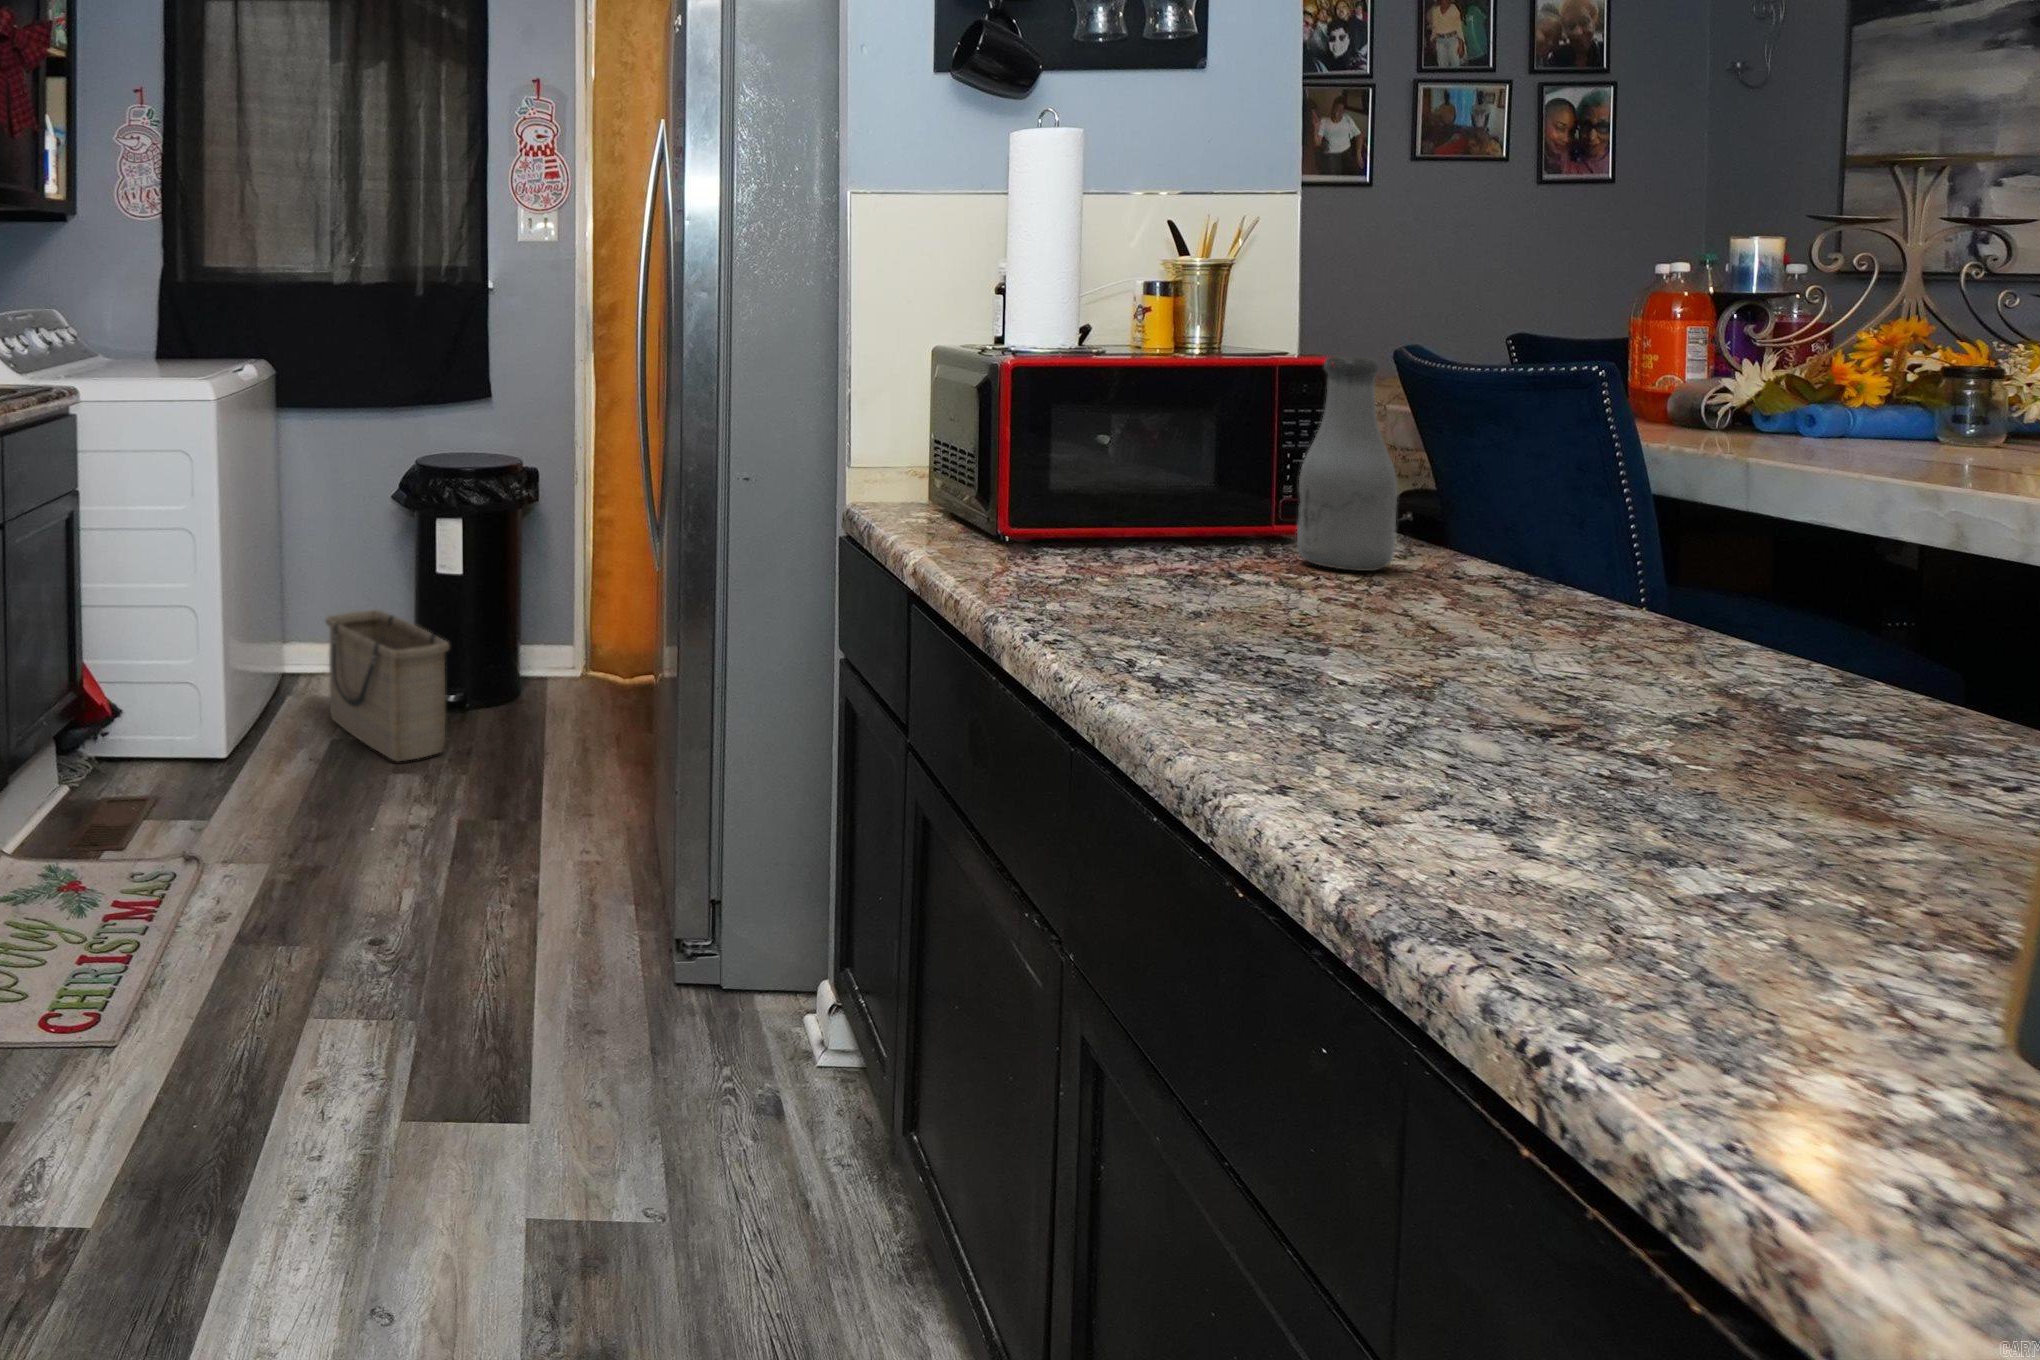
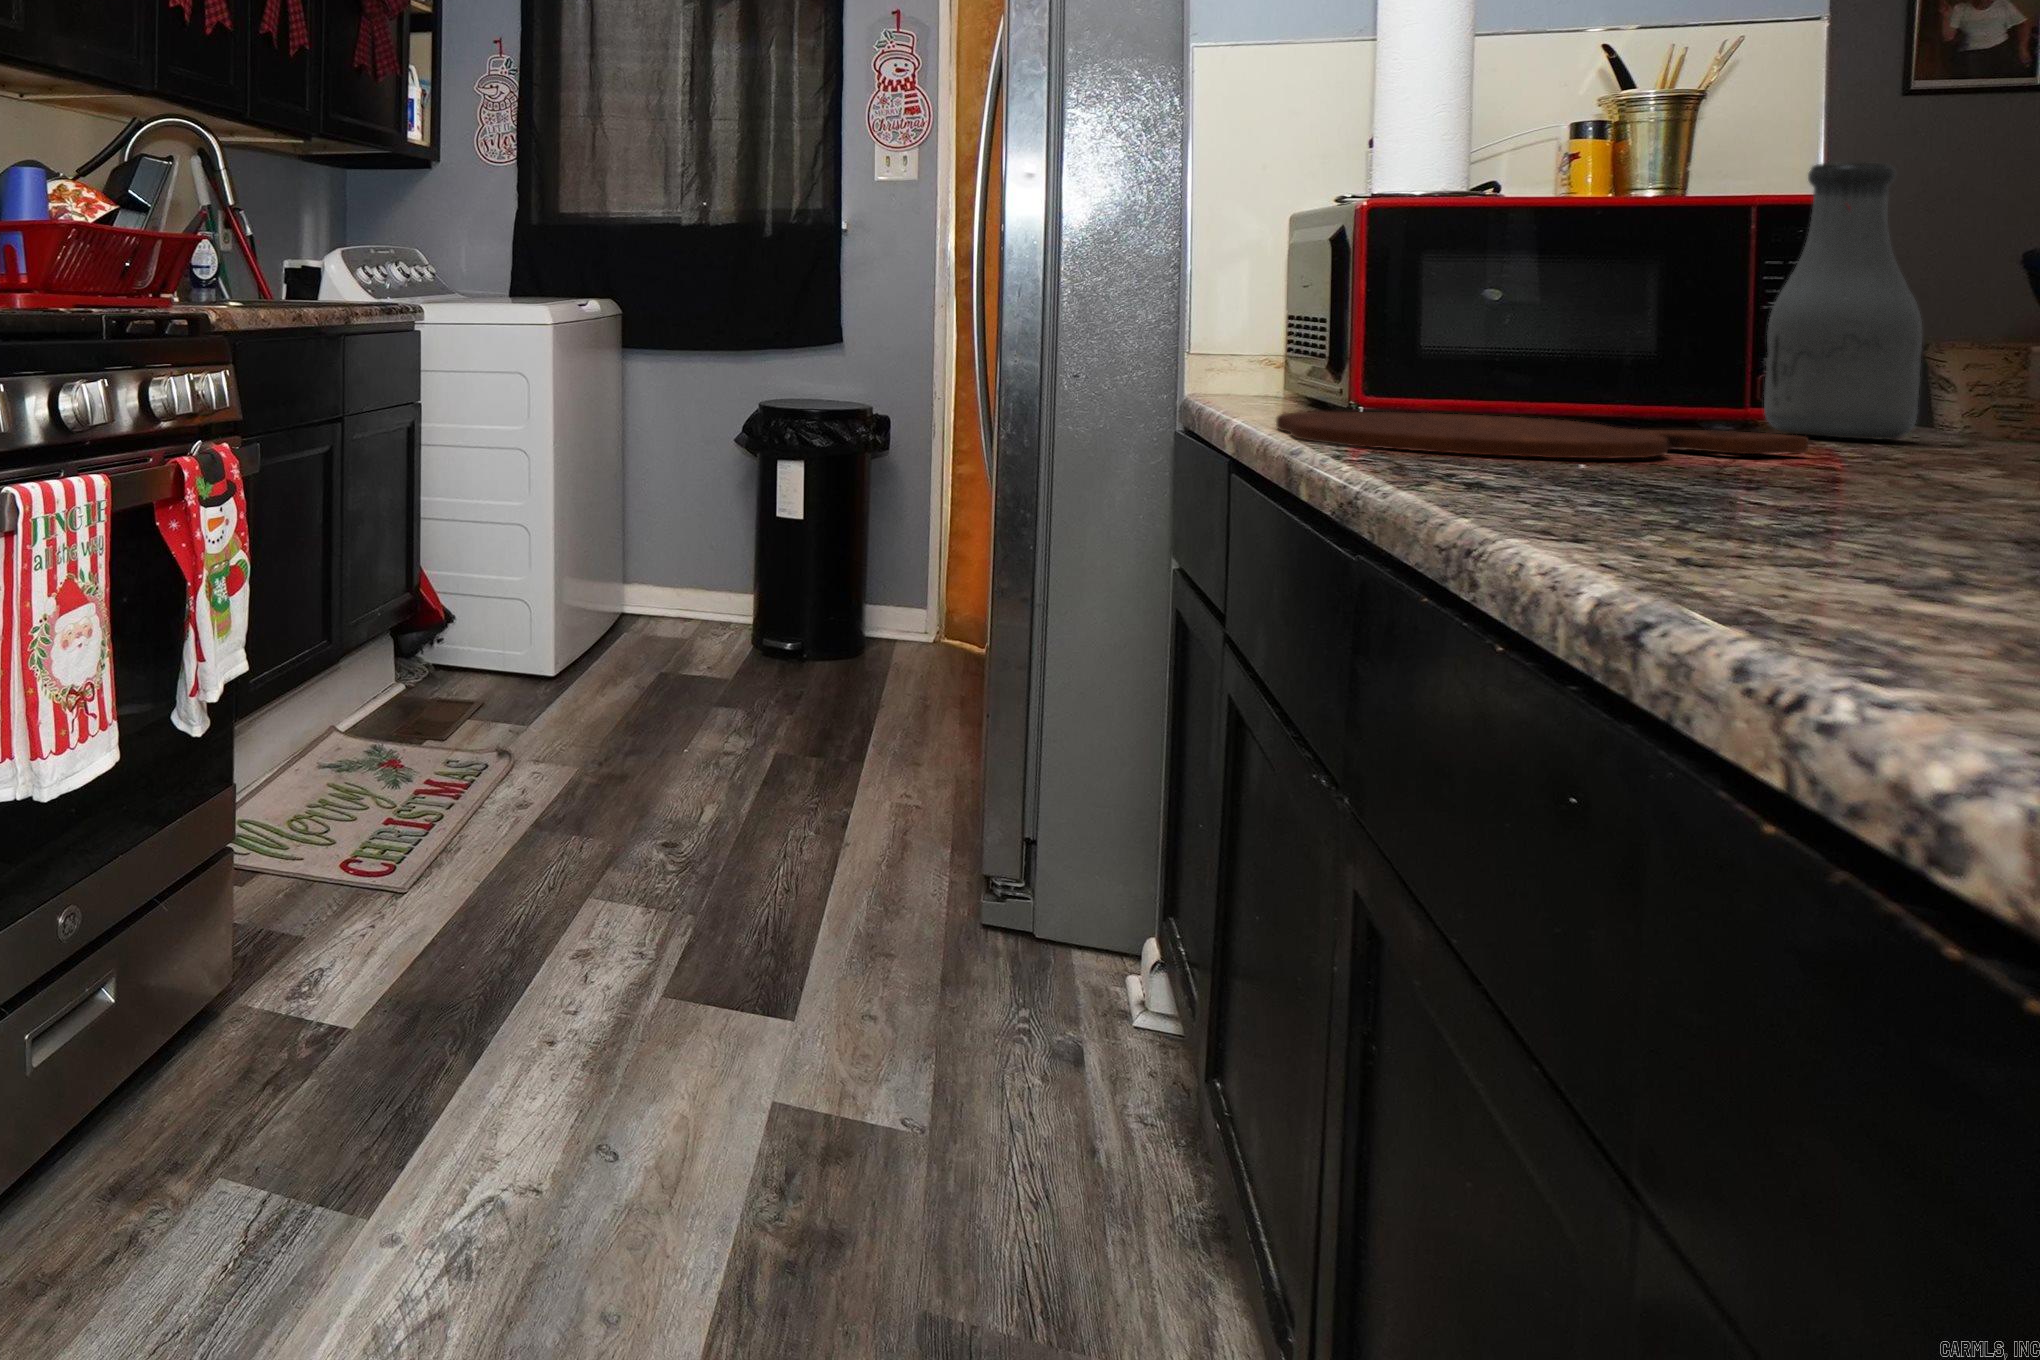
cutting board: none [982,568,1352,640] -> present [1276,412,1808,458]
basket: present [326,610,449,761] -> none [655,550,774,697]

